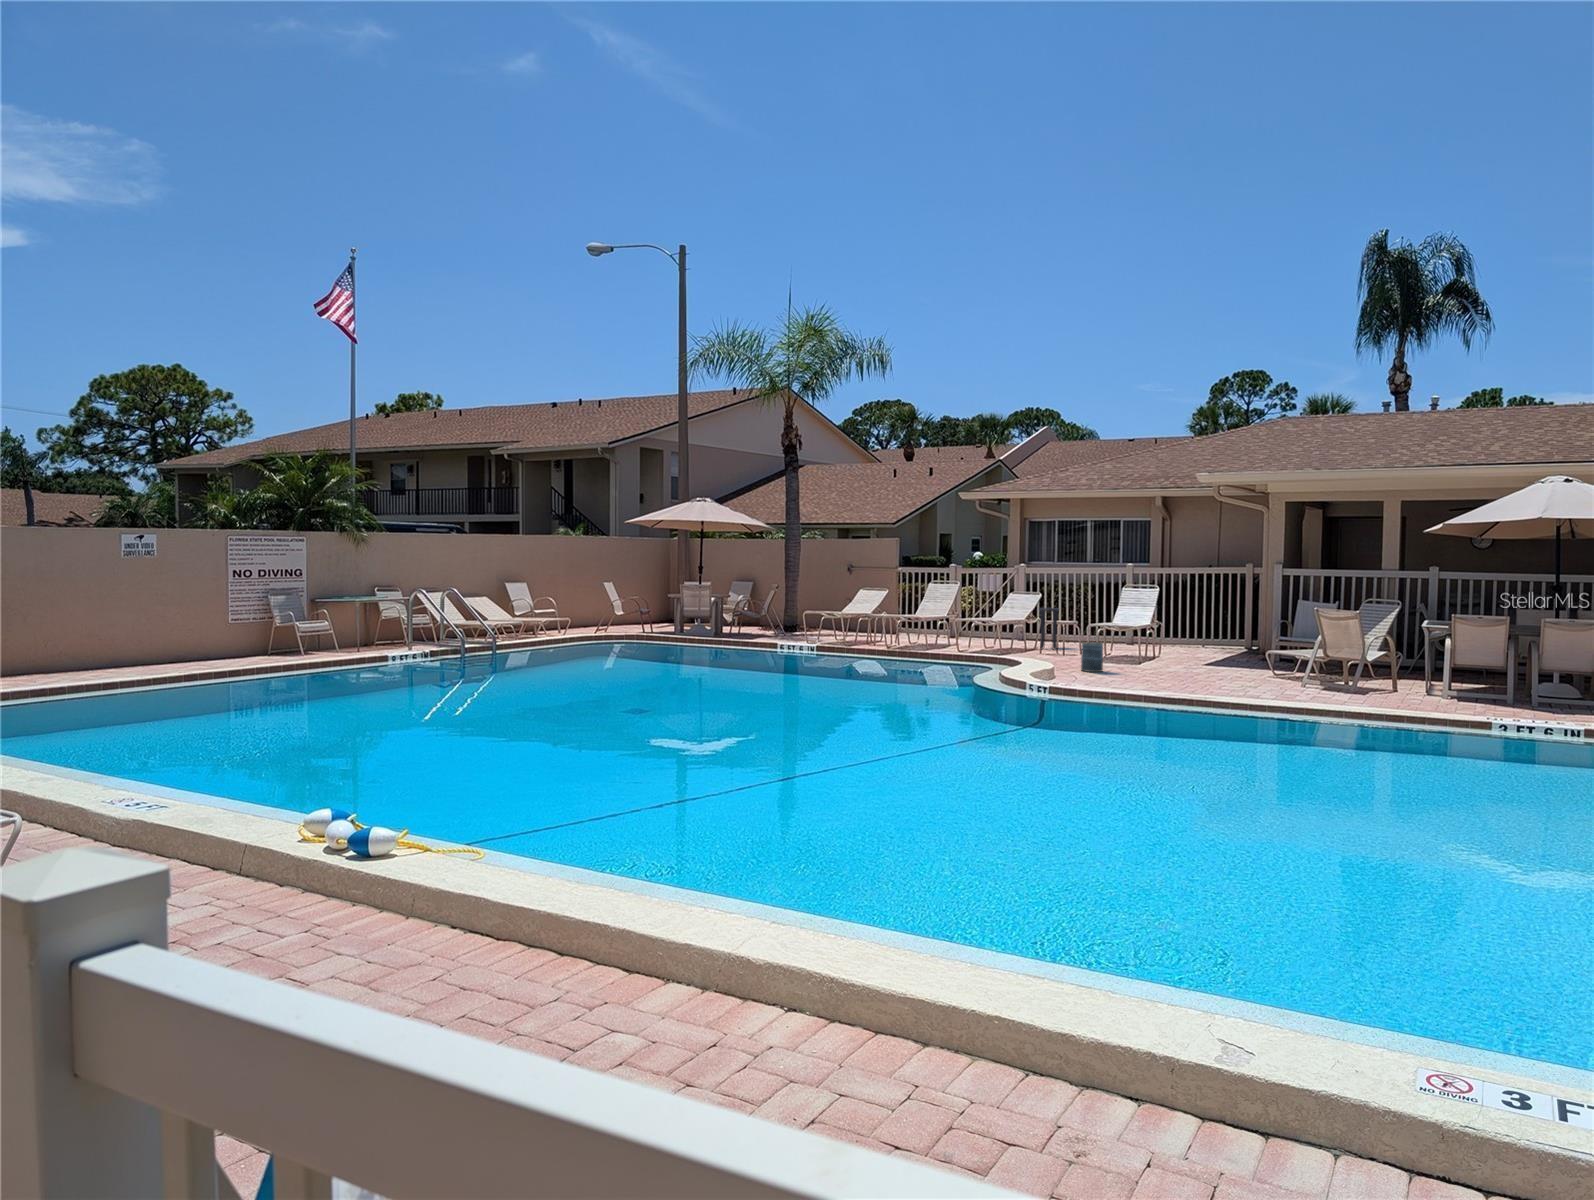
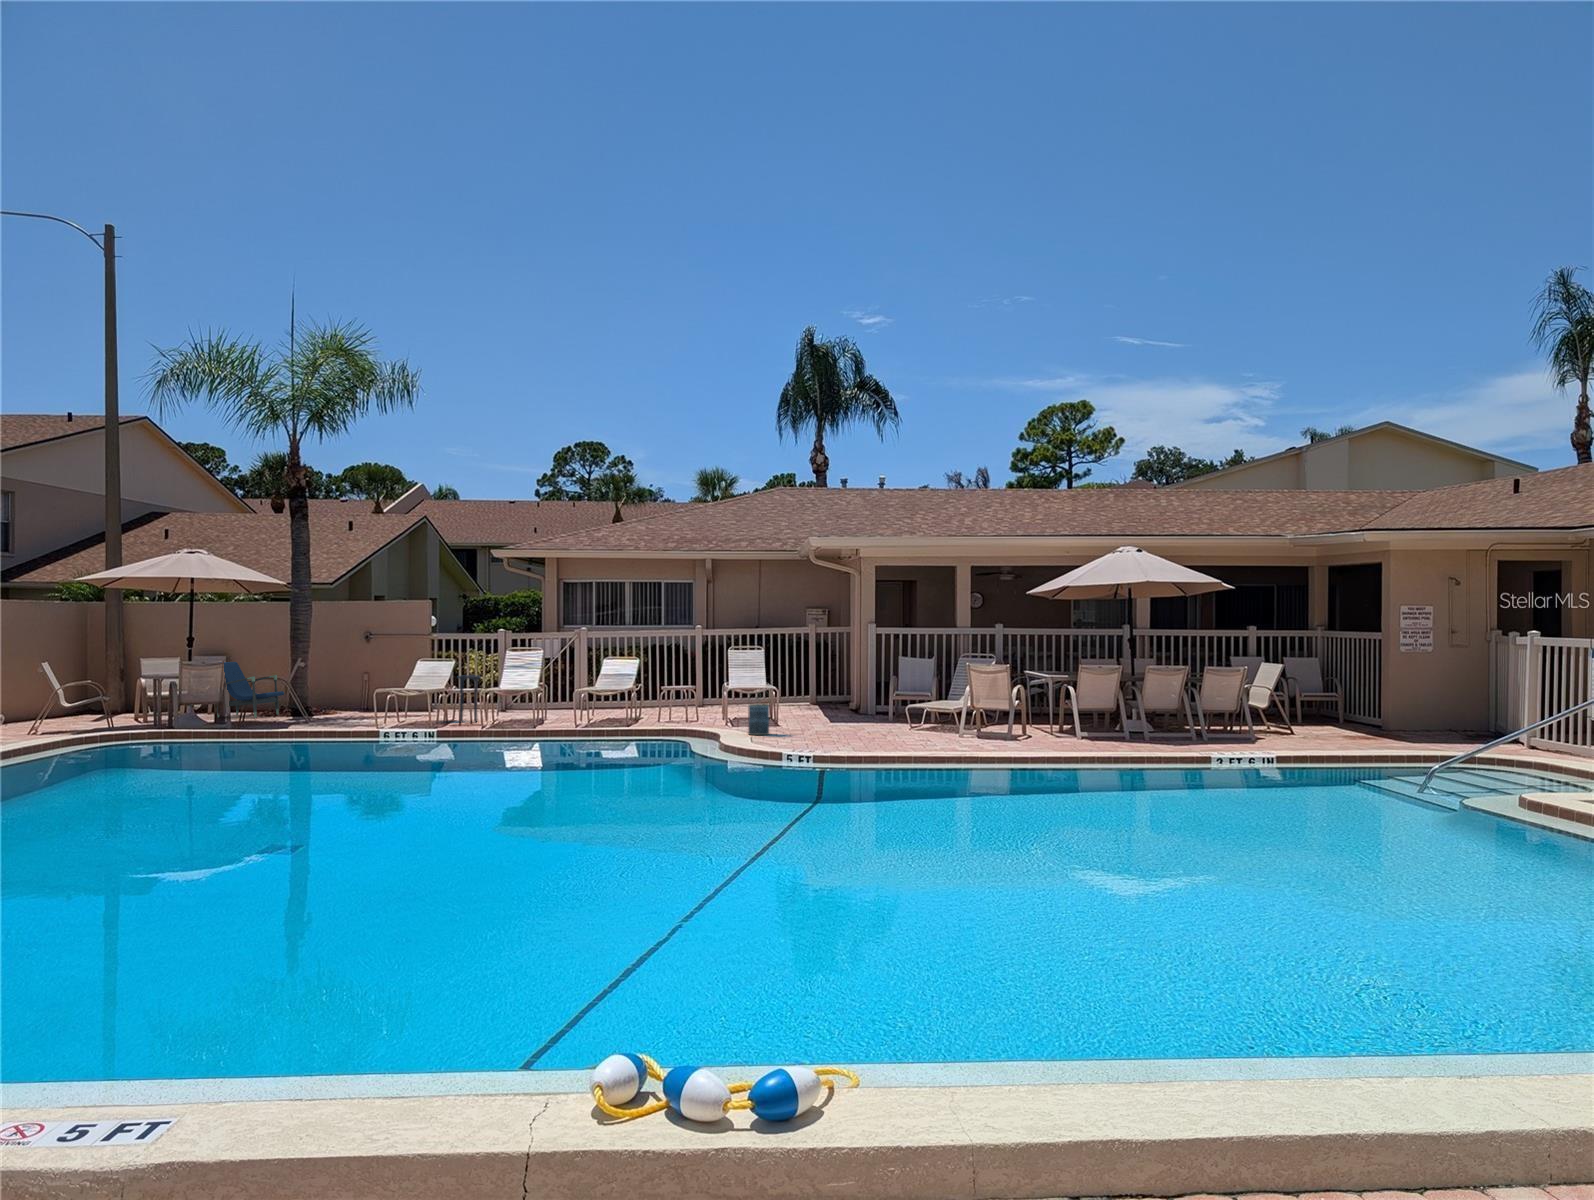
lounge chair: none [733,588,782,632] -> present [217,662,284,718]
stool: present [1040,608,1059,649] -> present [458,675,480,722]

